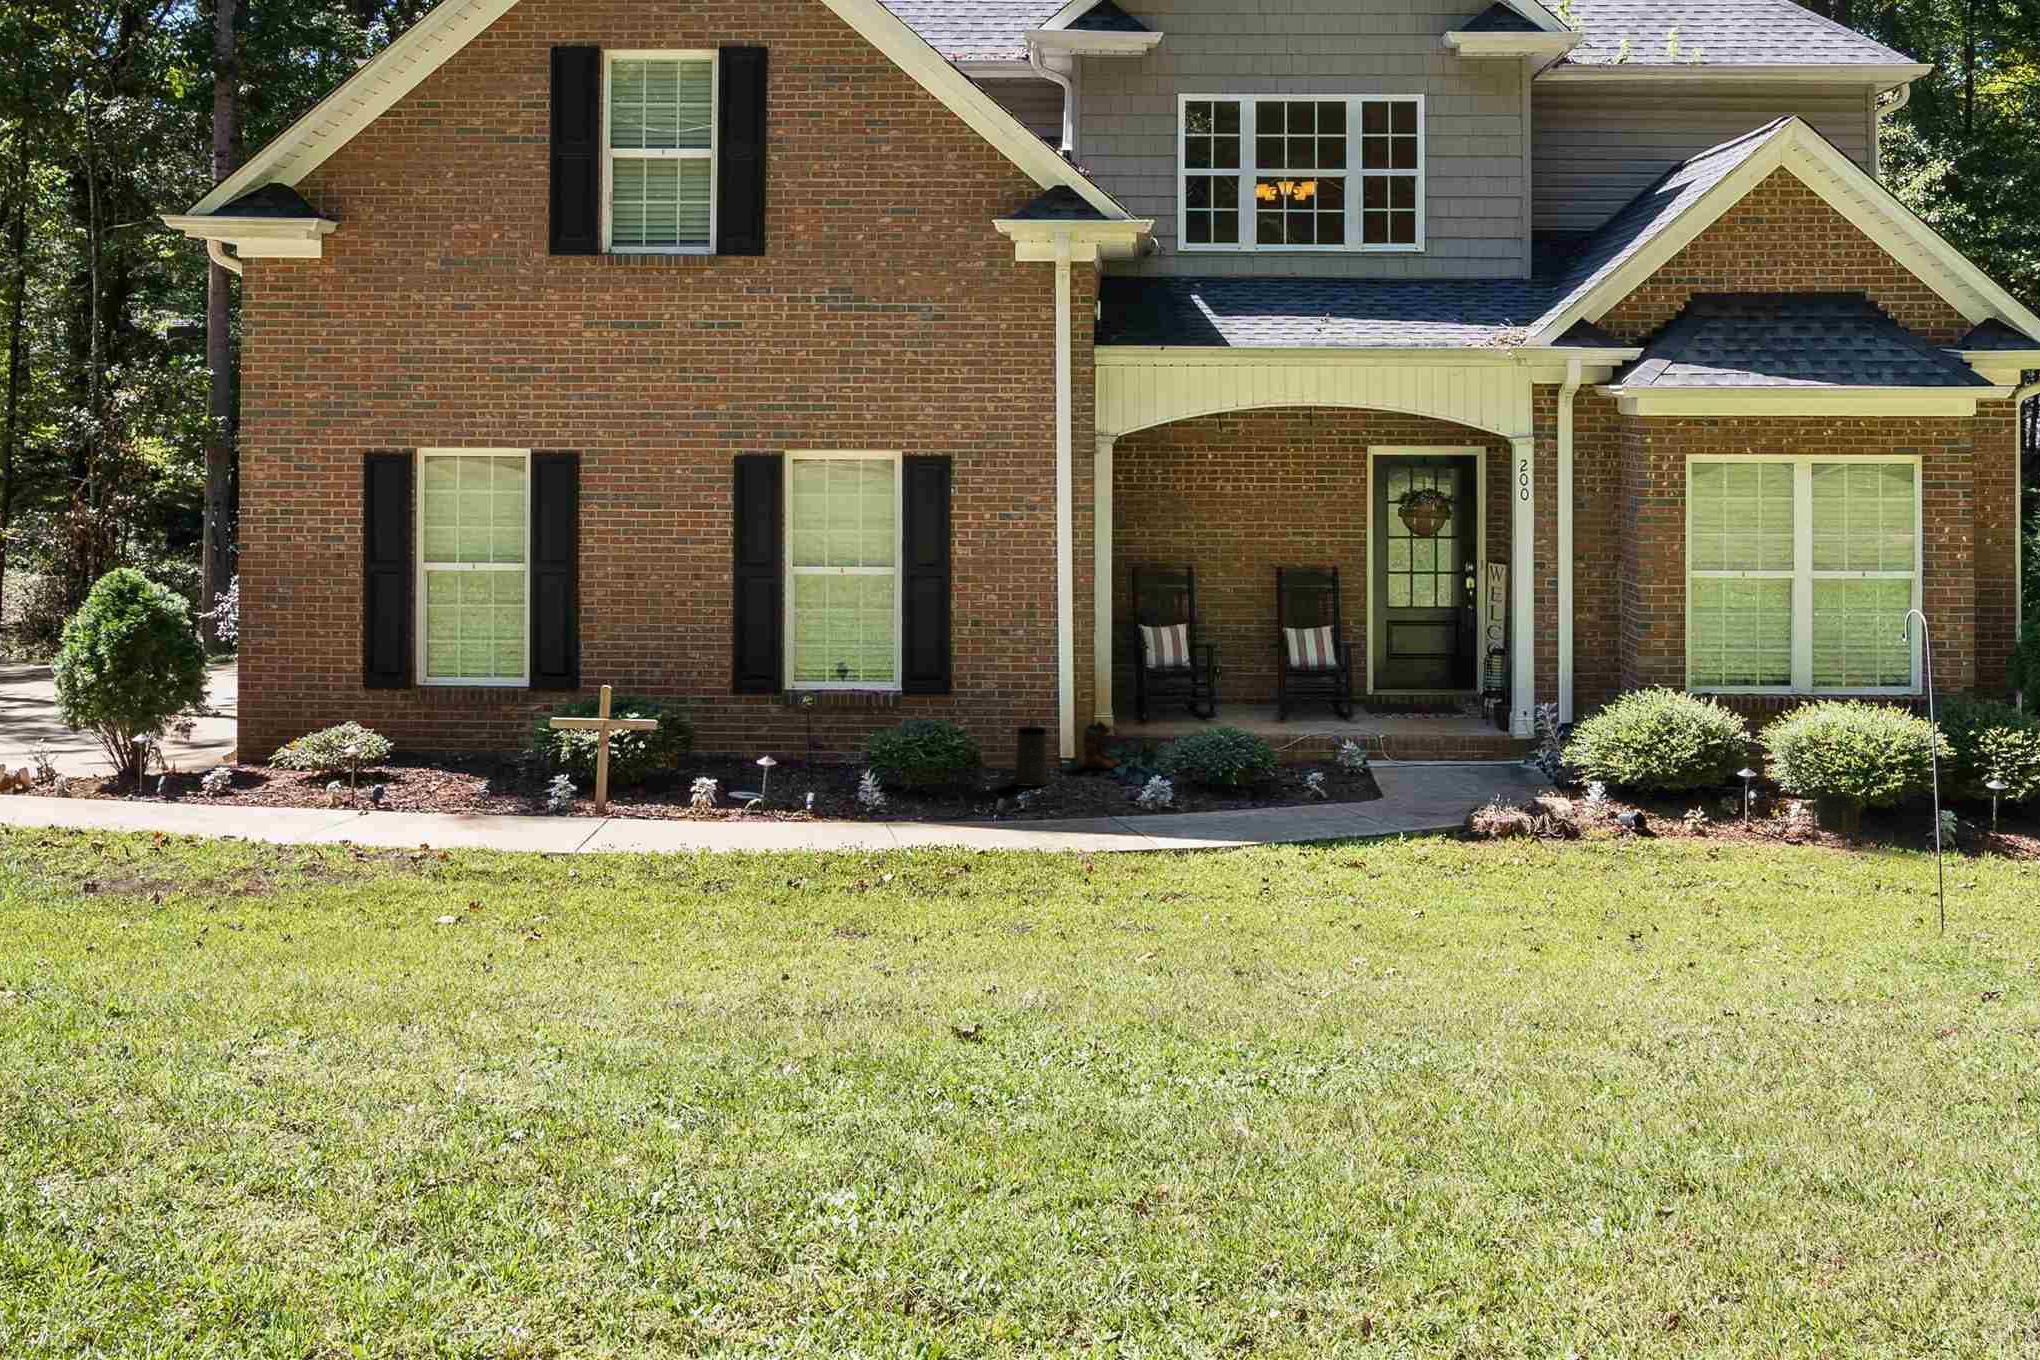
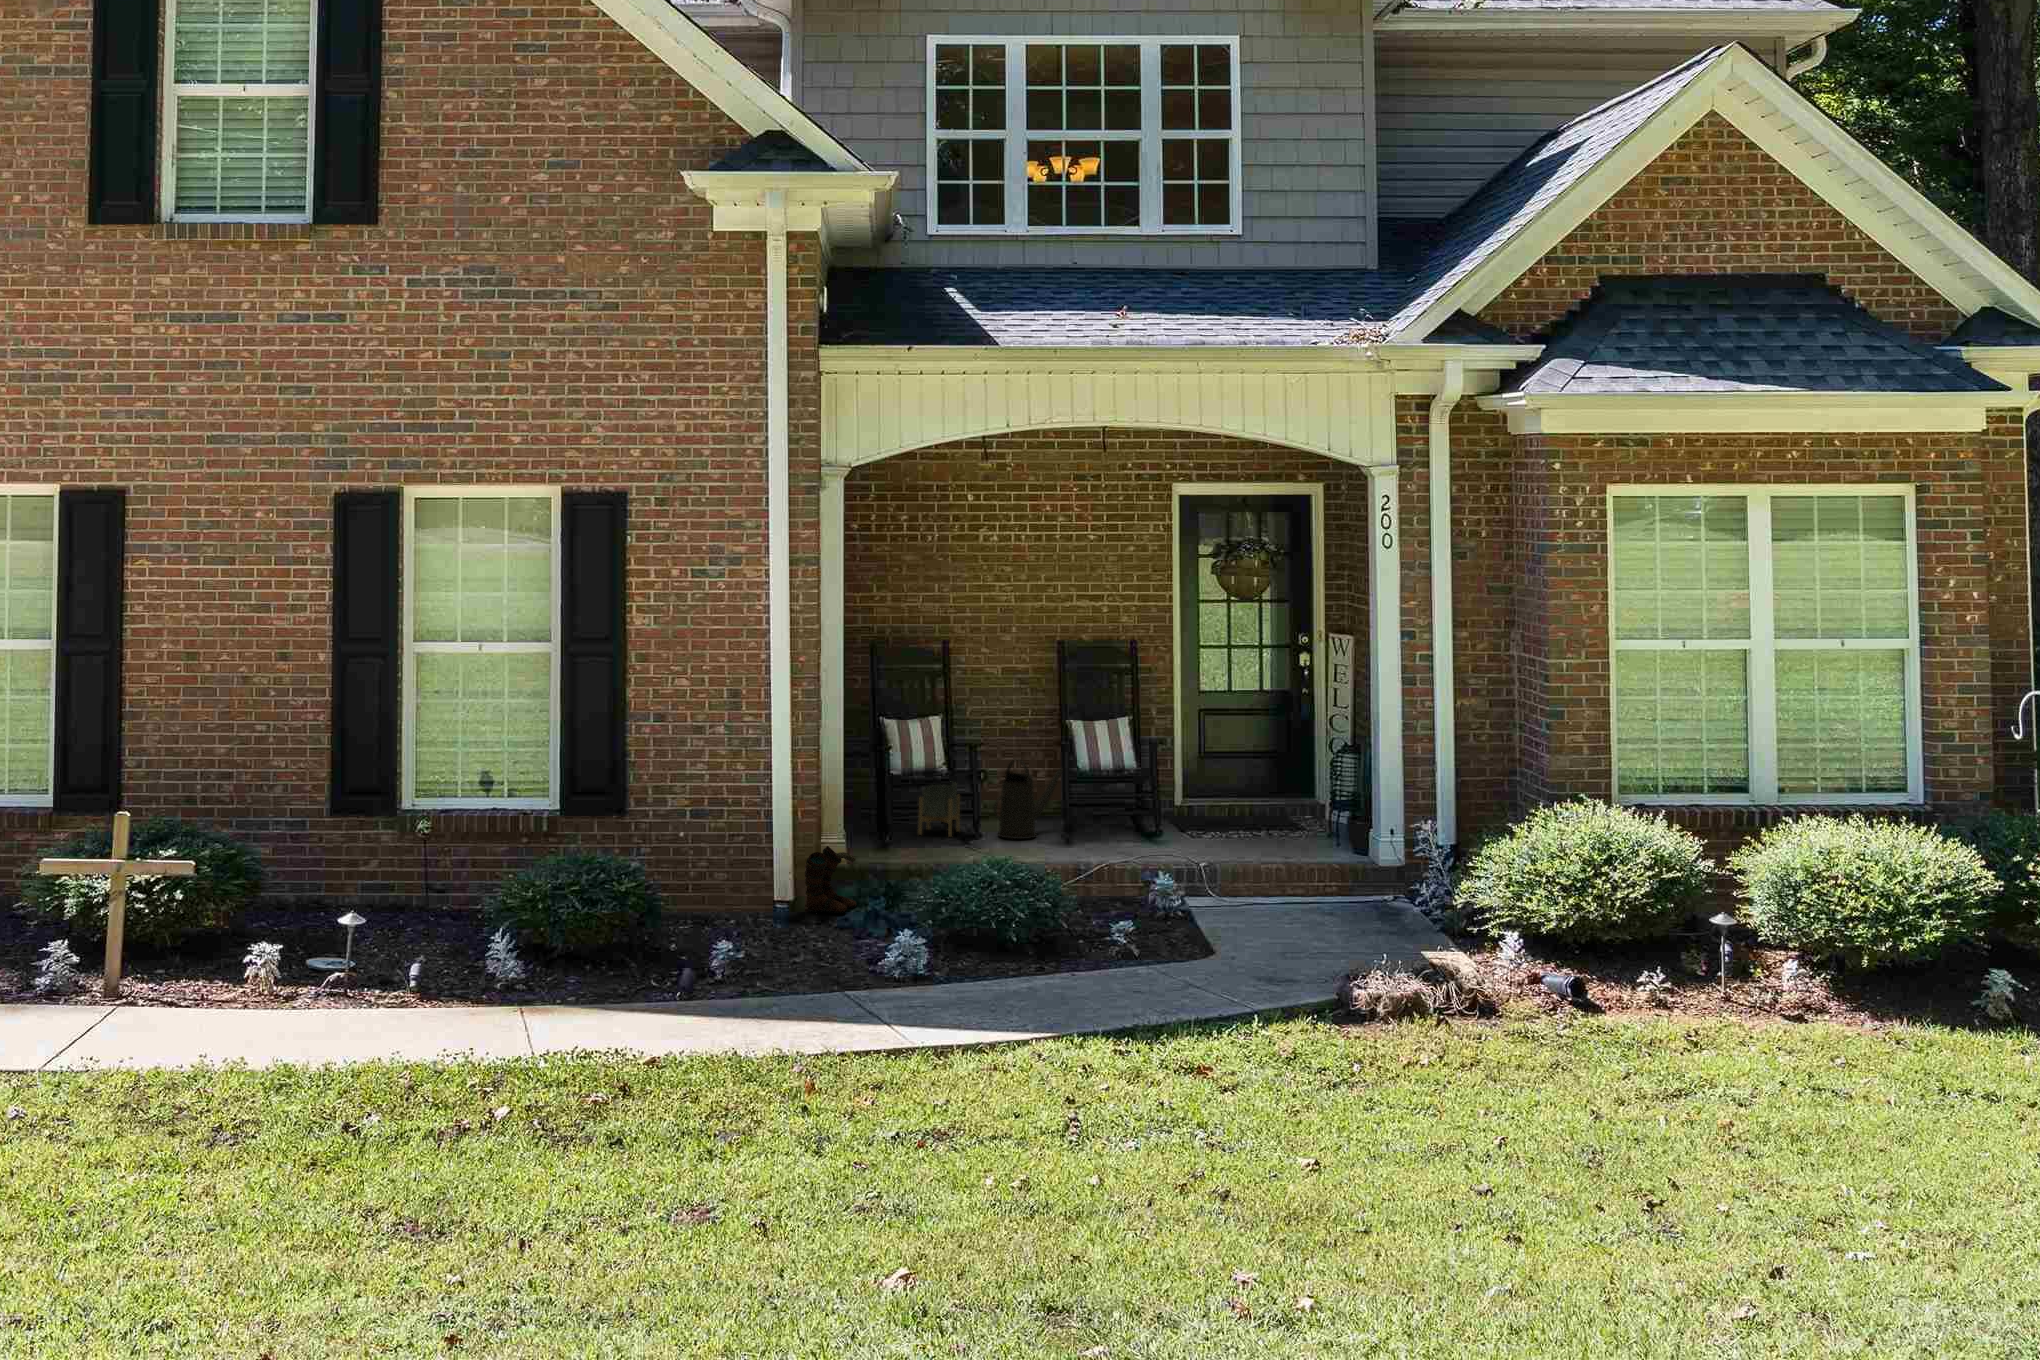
watering can: present [1013,717,1048,786] -> present [993,759,1063,839]
planter: present [1811,791,1859,849] -> present [918,782,960,836]

